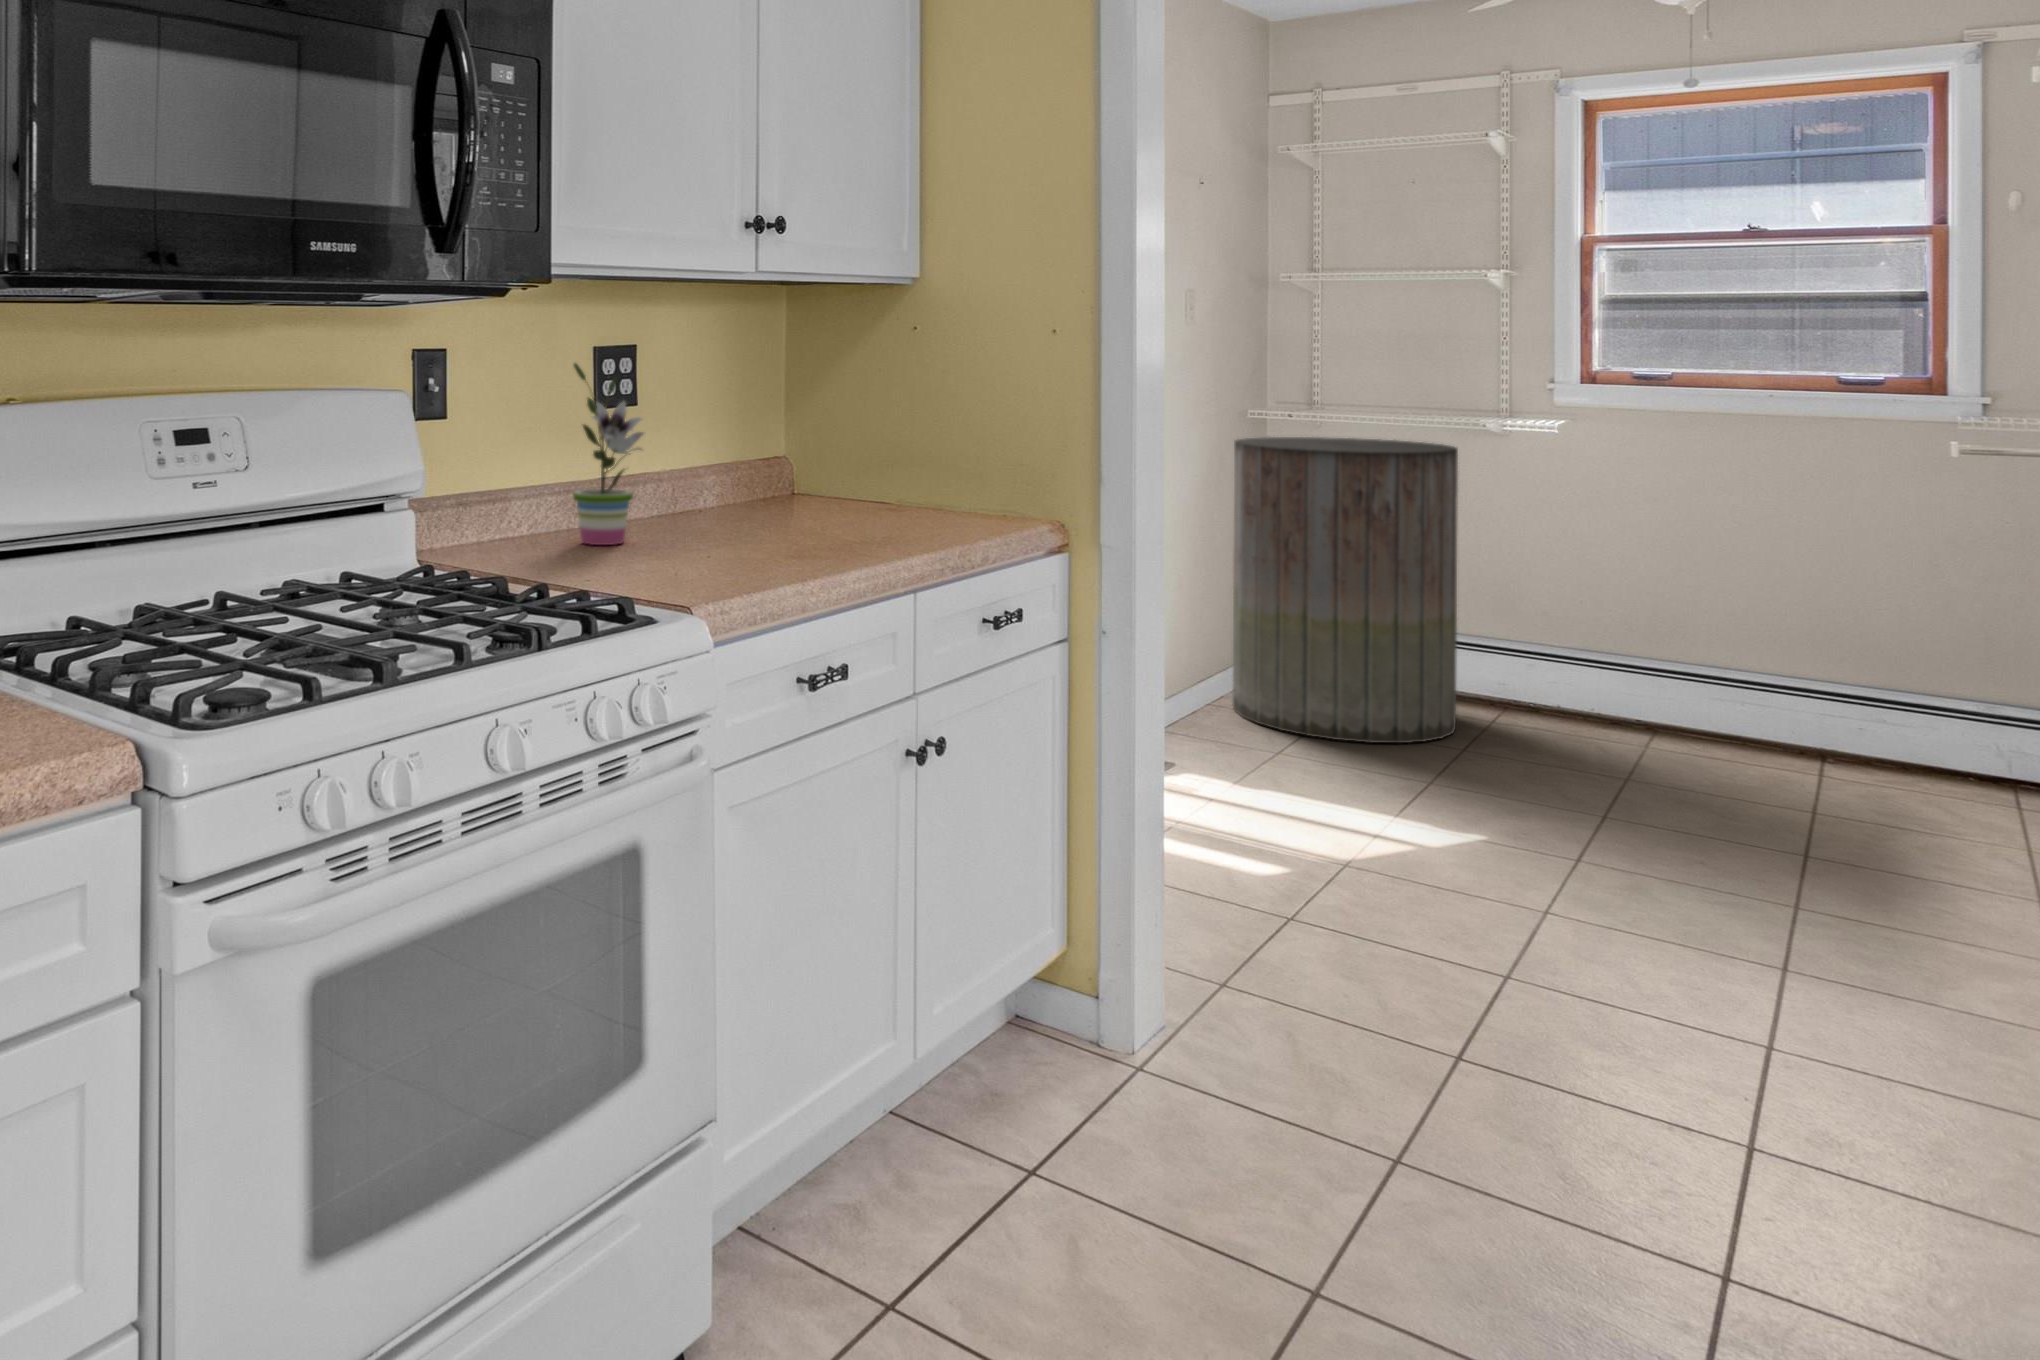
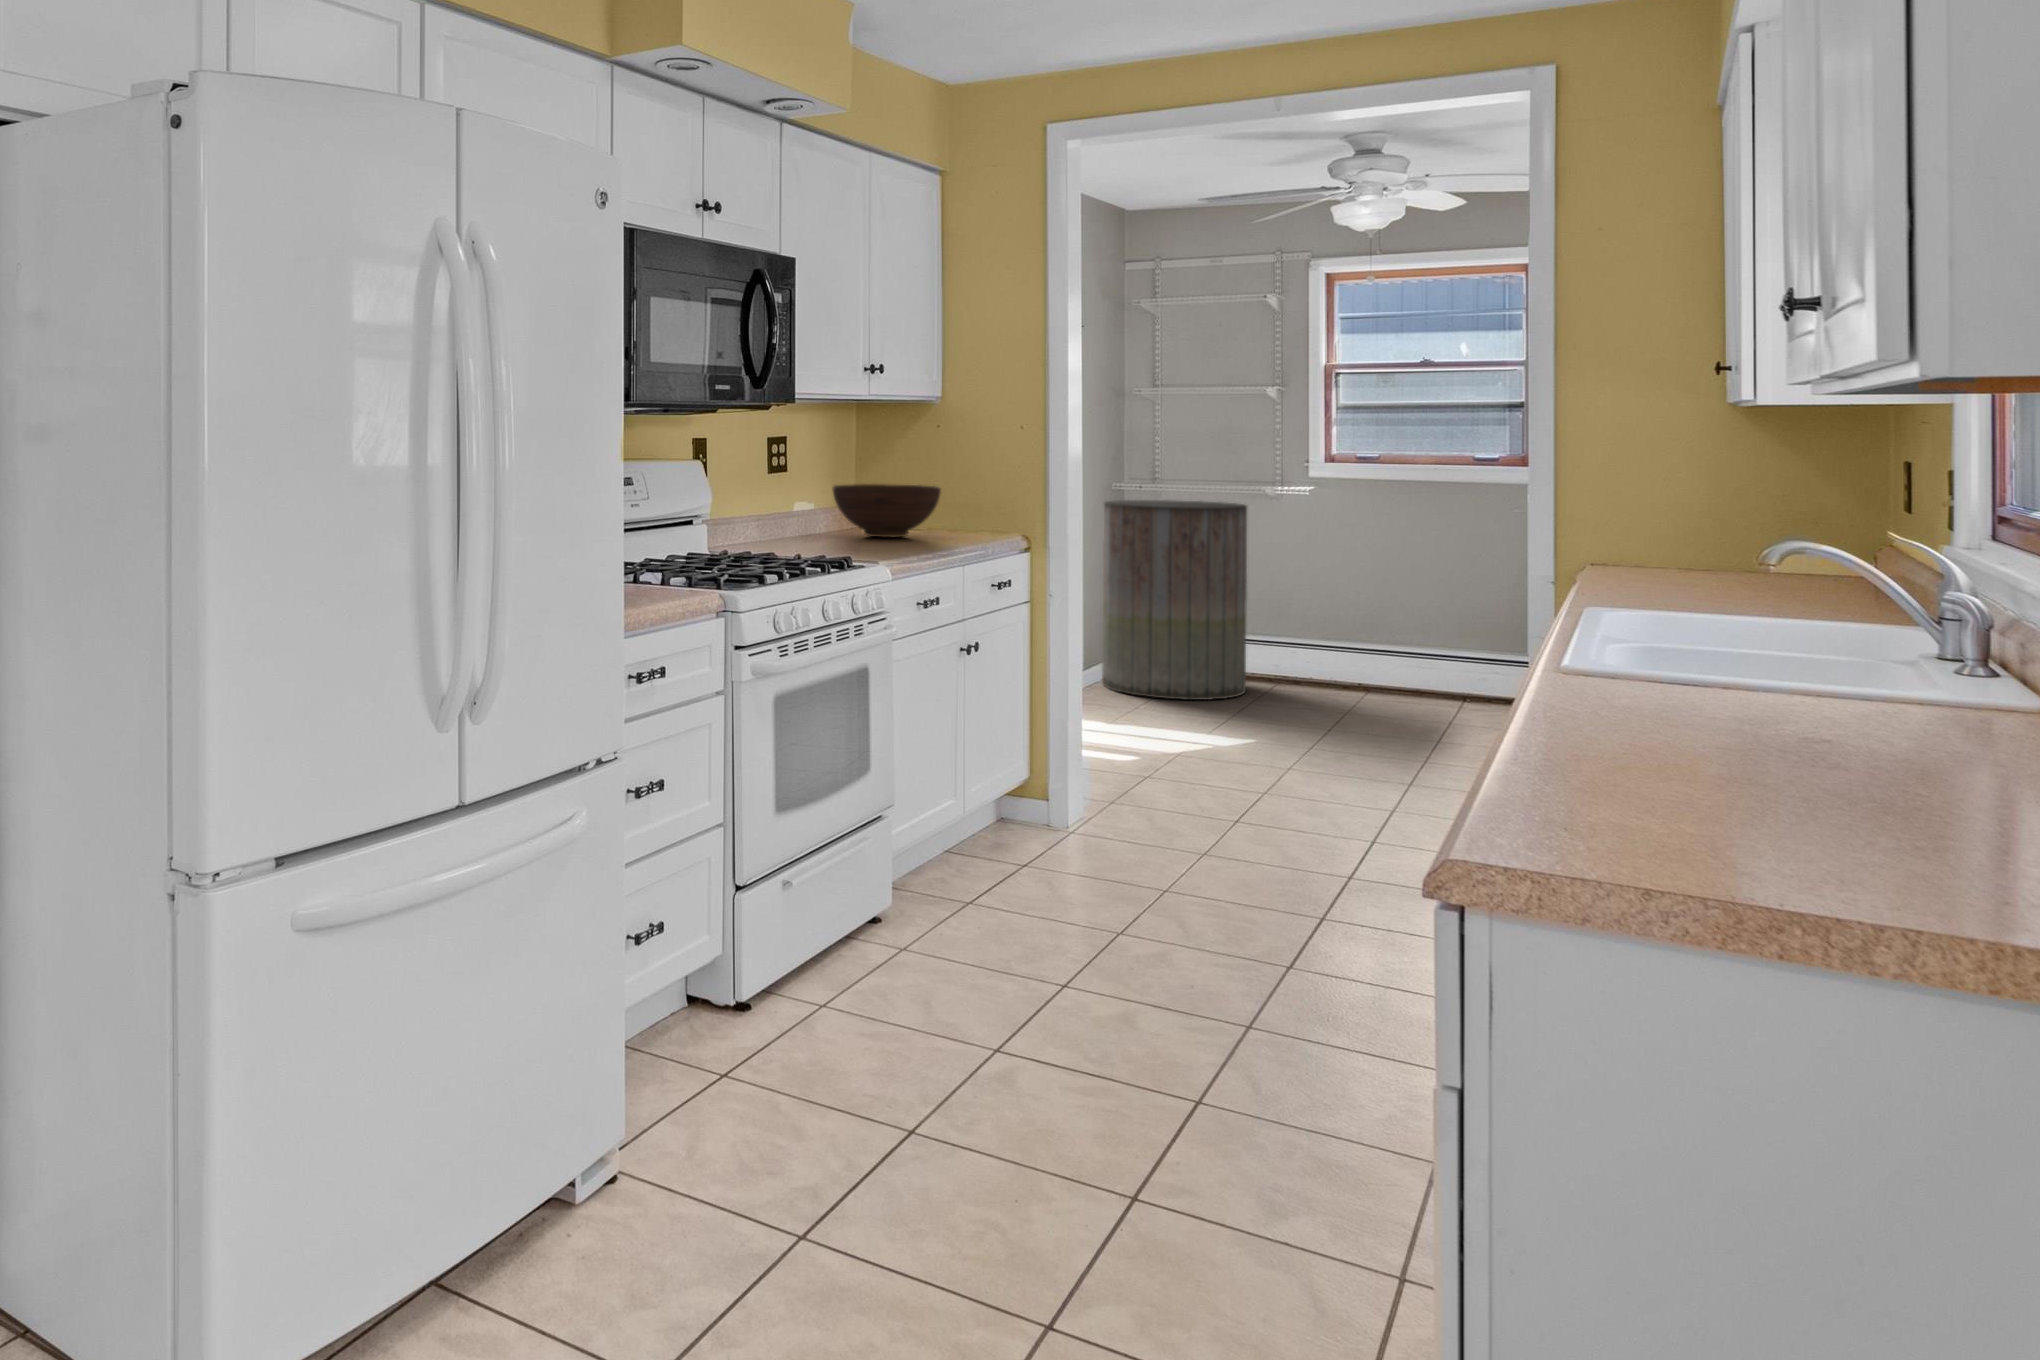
potted plant: present [573,363,644,545] -> none [773,445,816,545]
fruit bowl: none [710,429,901,526] -> present [833,484,941,537]

